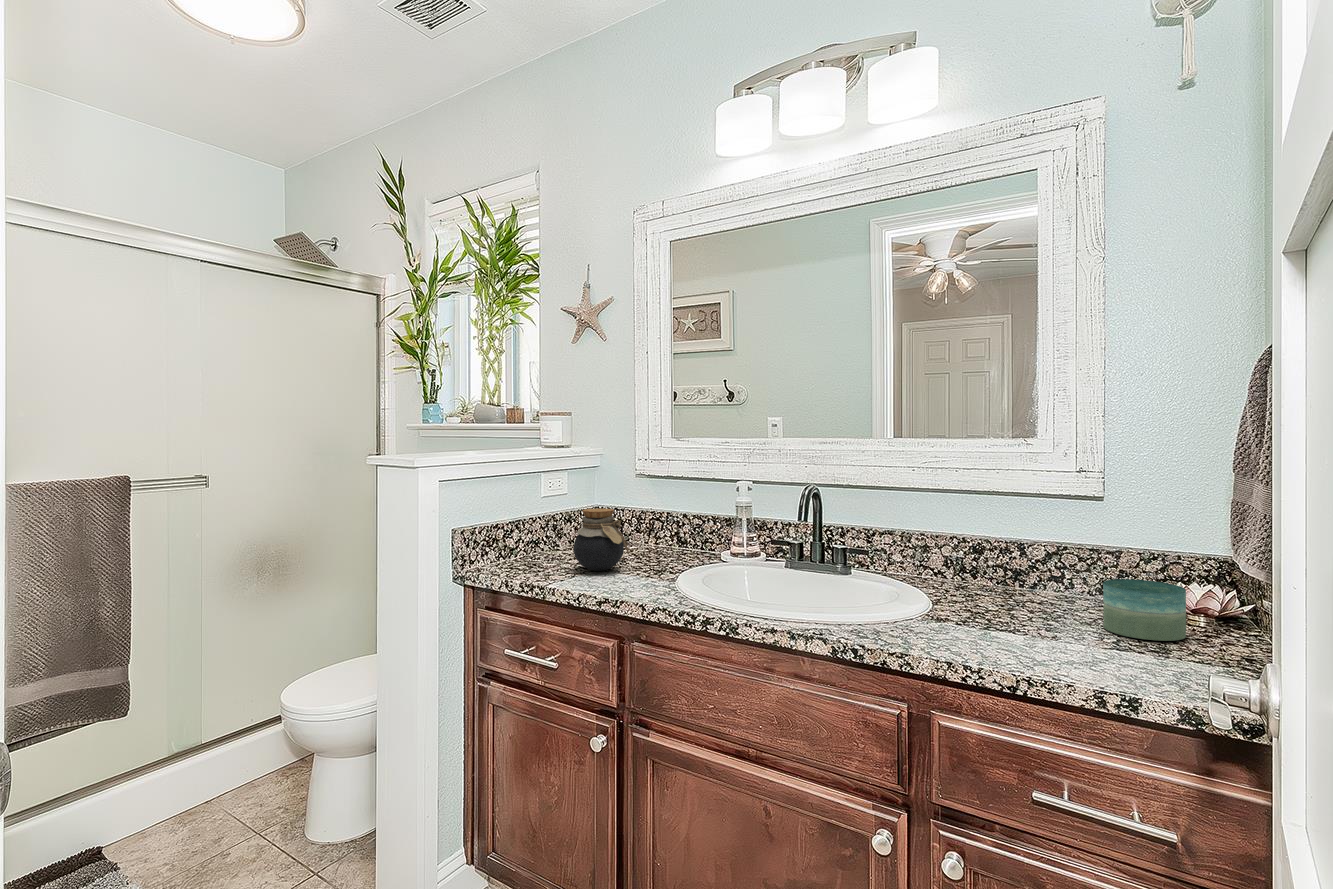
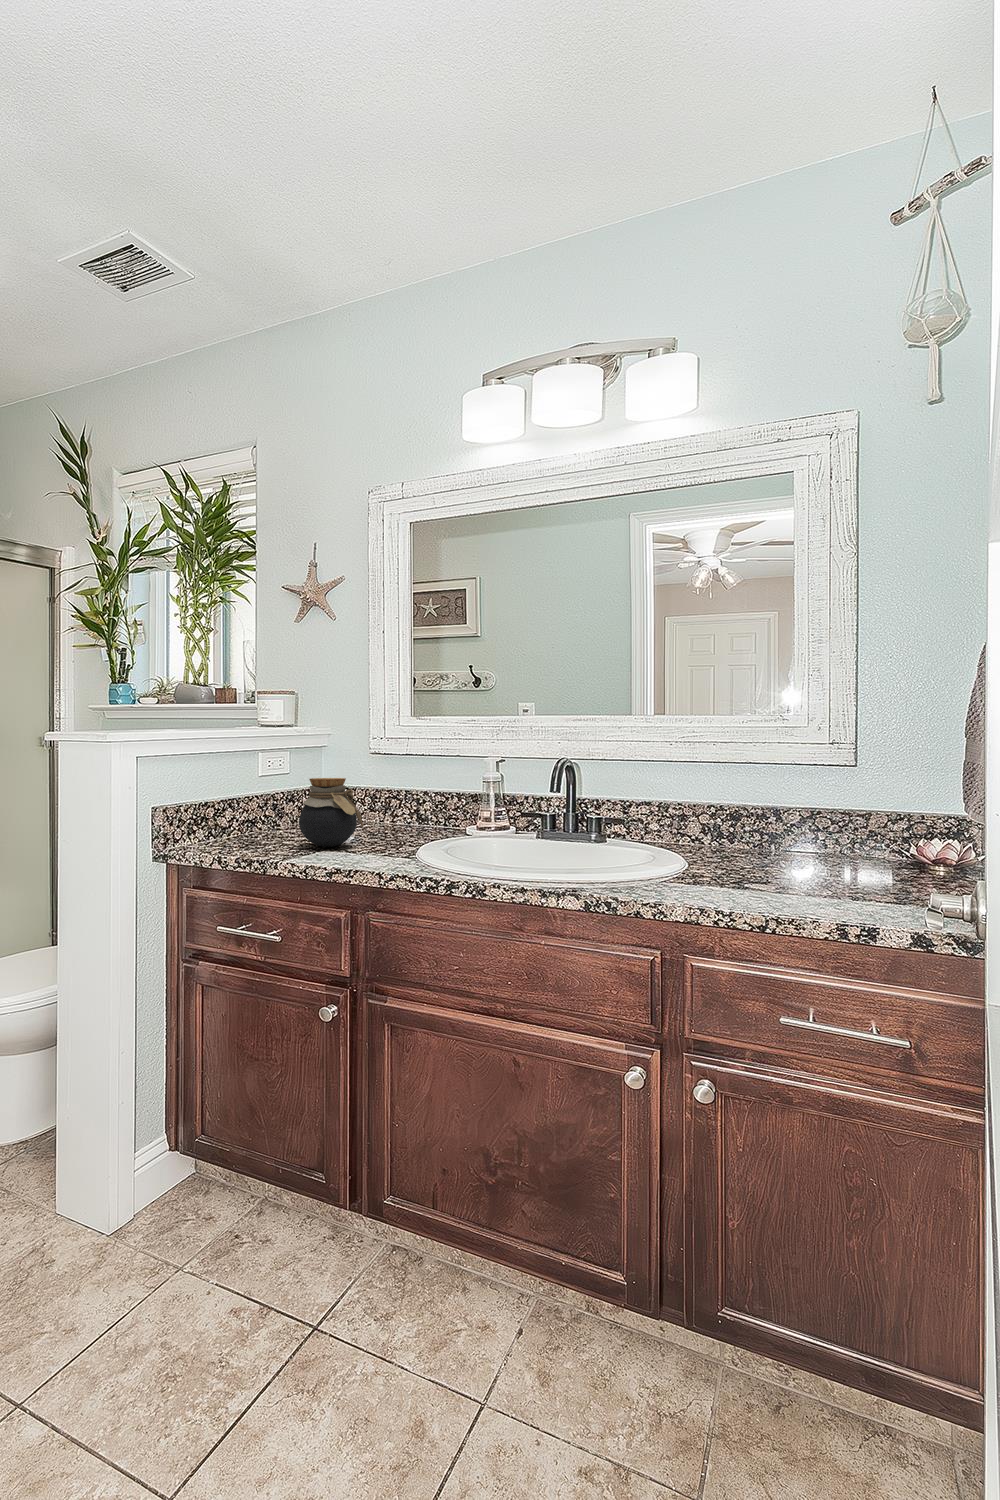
candle: present [1103,579,1186,641] -> none [851,833,925,887]

